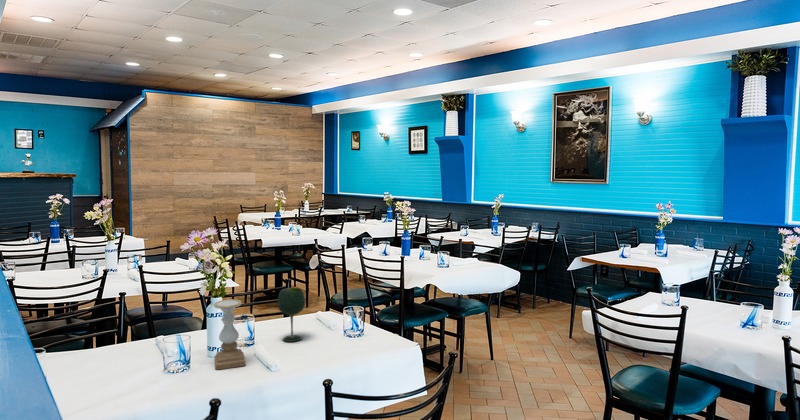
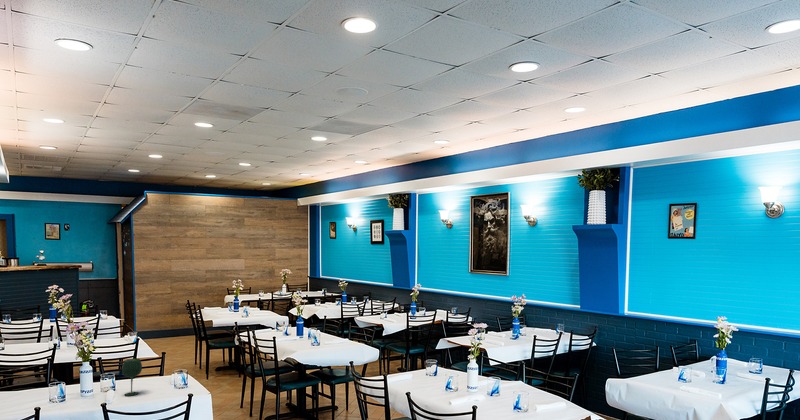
candle holder: present [214,299,246,370] -> none [63,365,88,410]

